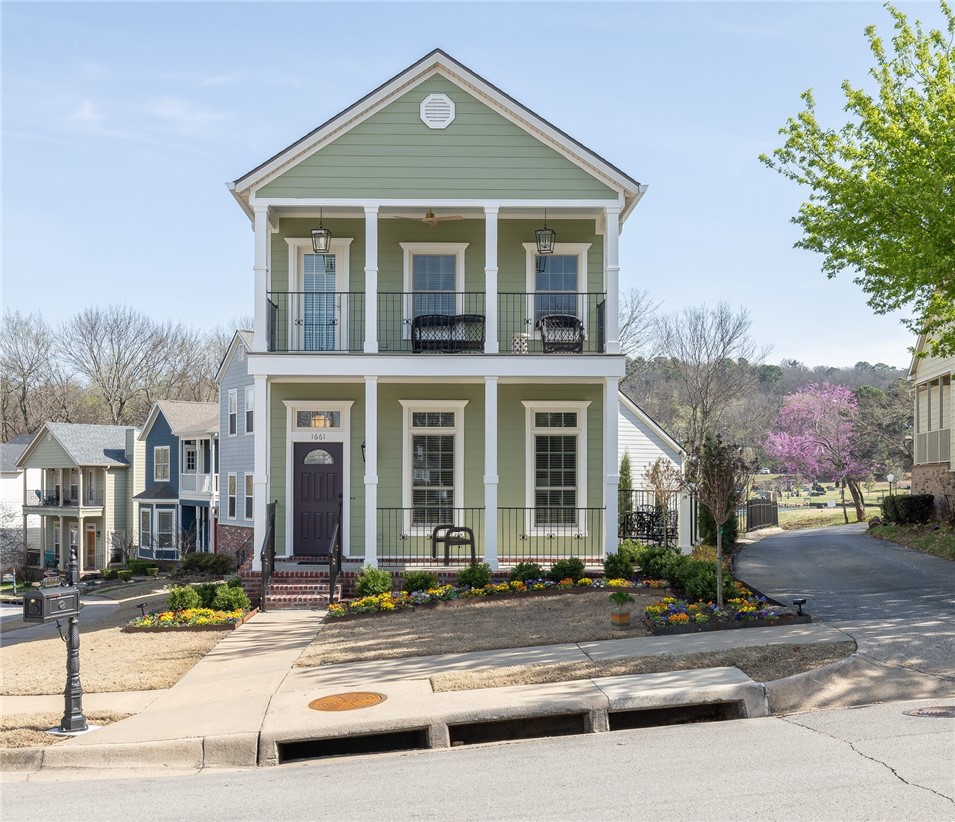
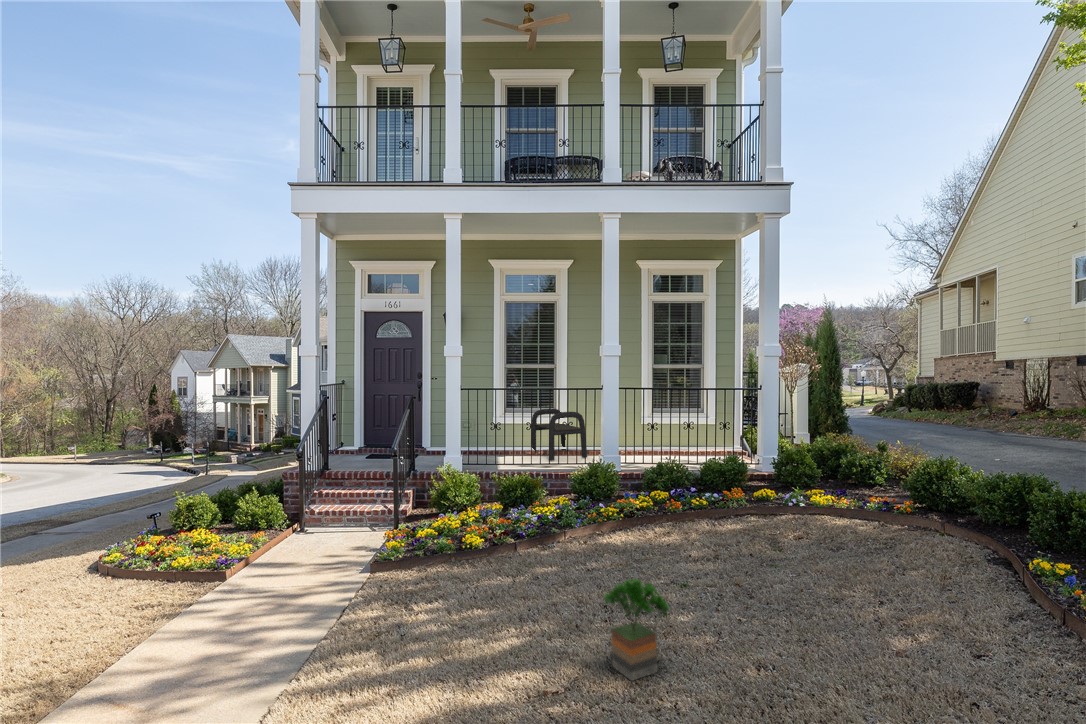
potted tree: present [608,592,635,630] -> present [604,578,669,681]

